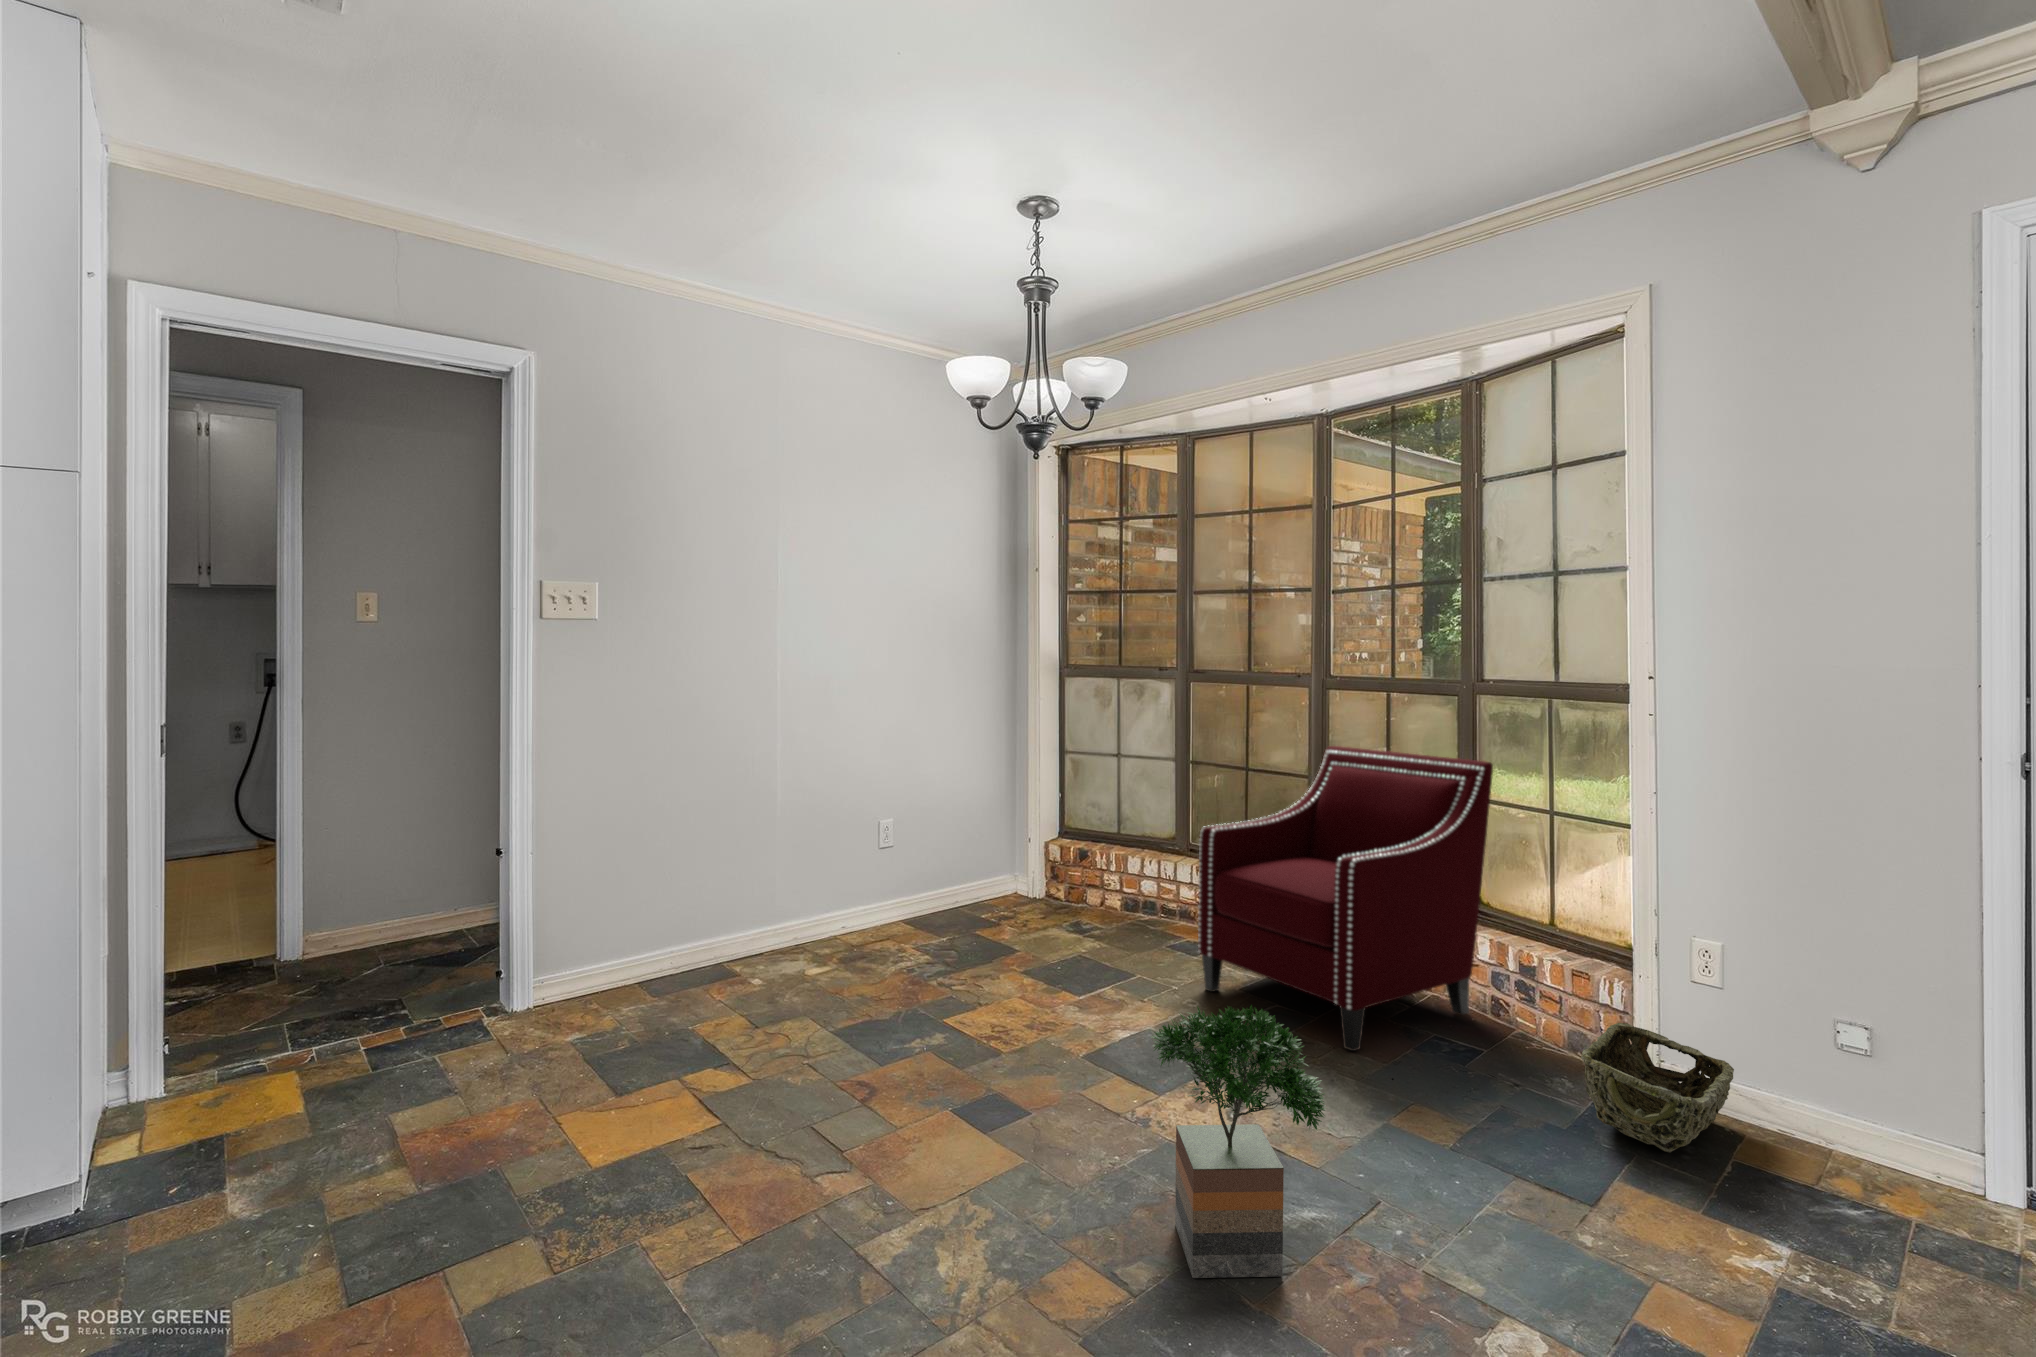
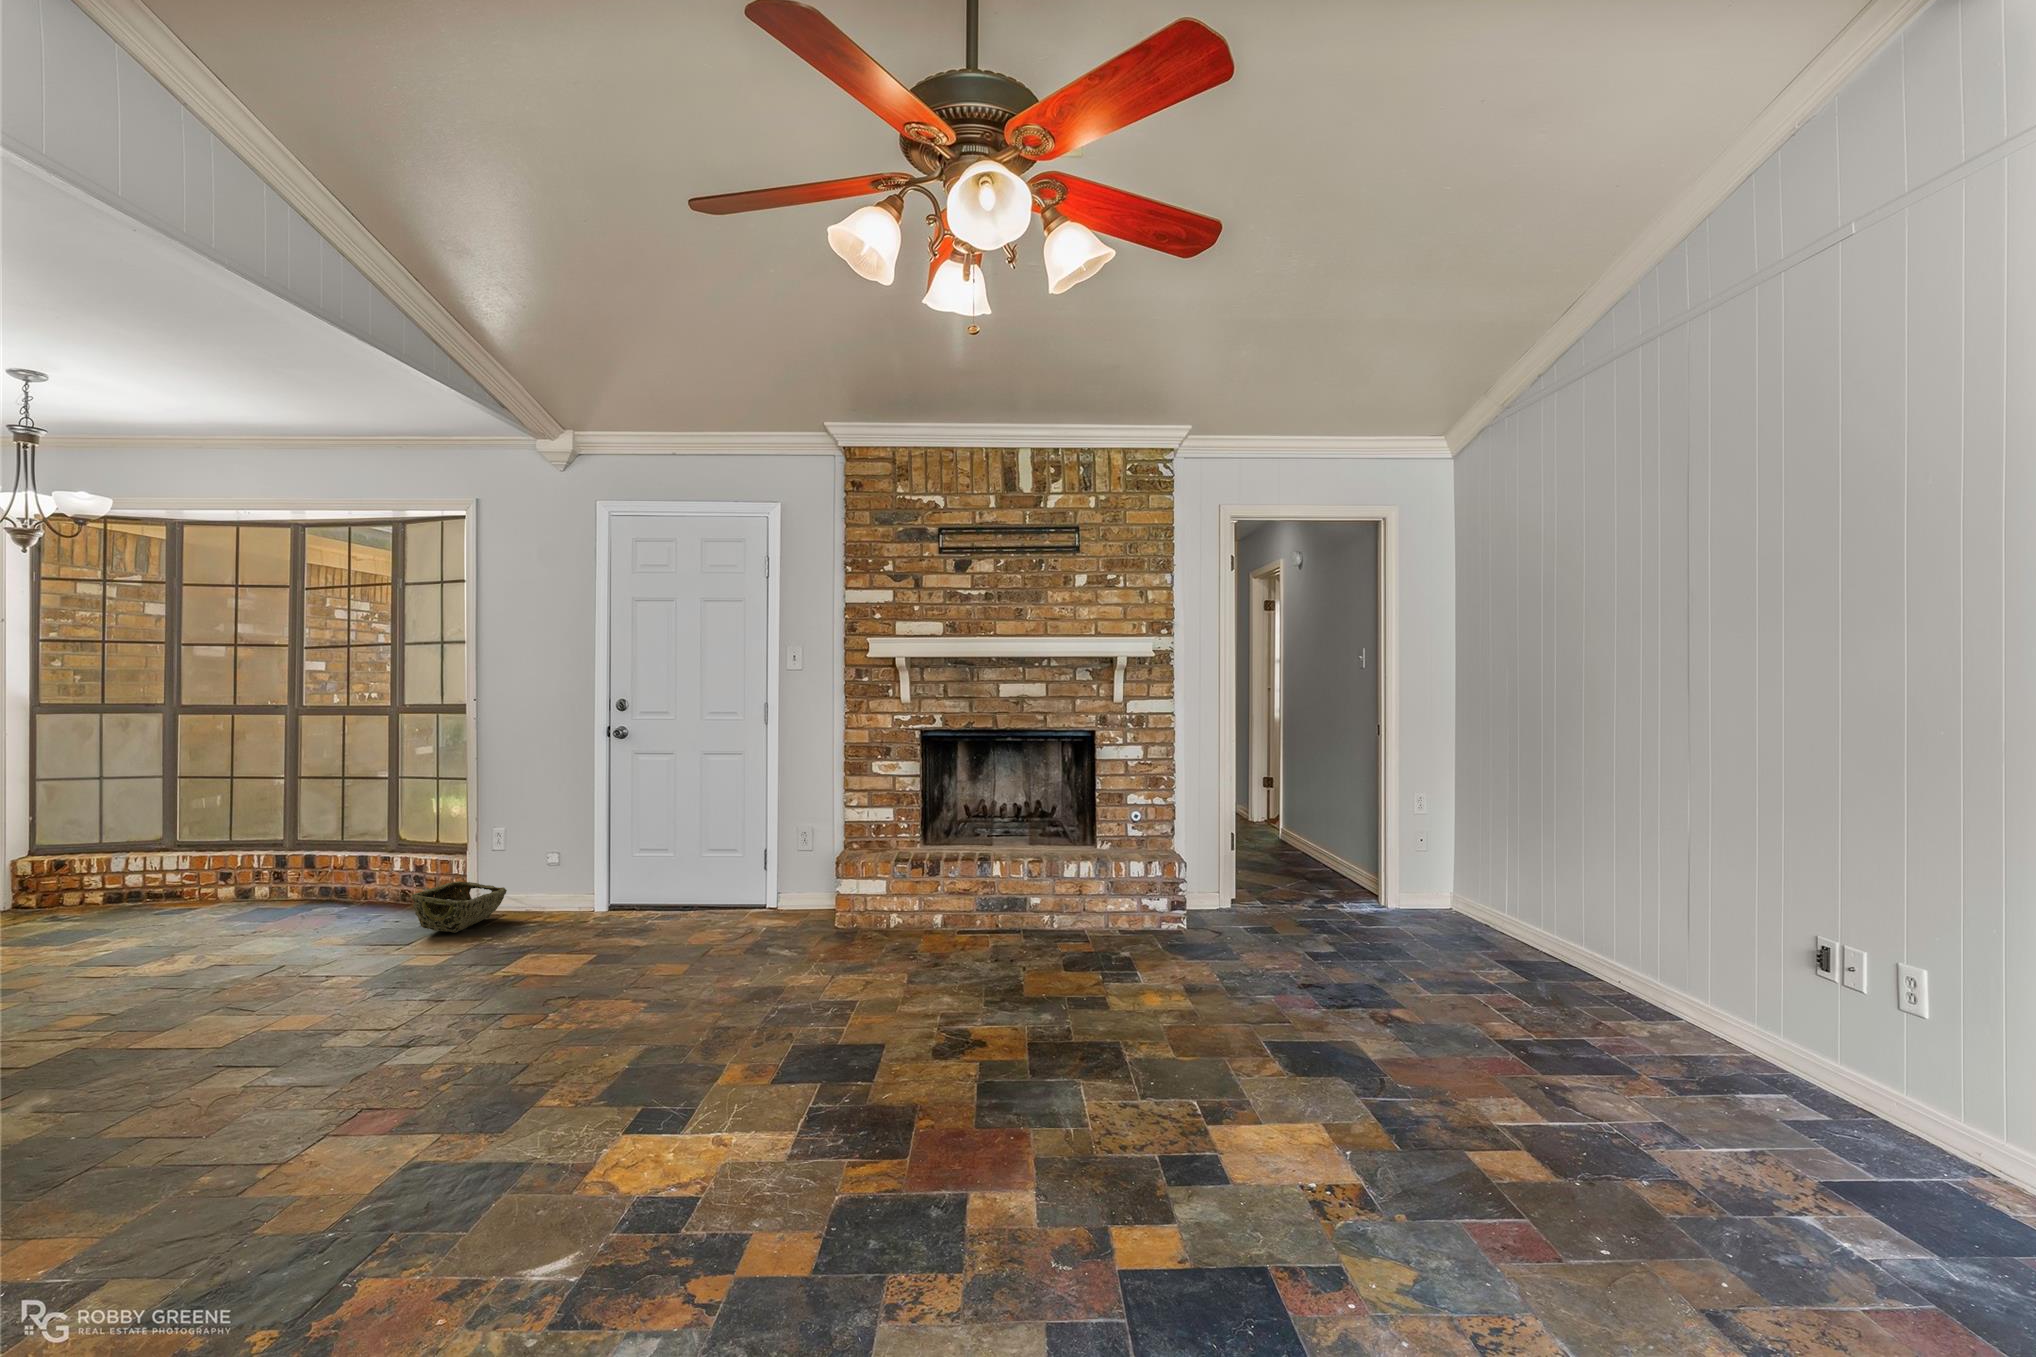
armchair: present [1198,746,1493,1051] -> none [163,752,405,936]
potted tree: present [1151,1005,1327,1278] -> none [55,885,190,1038]

